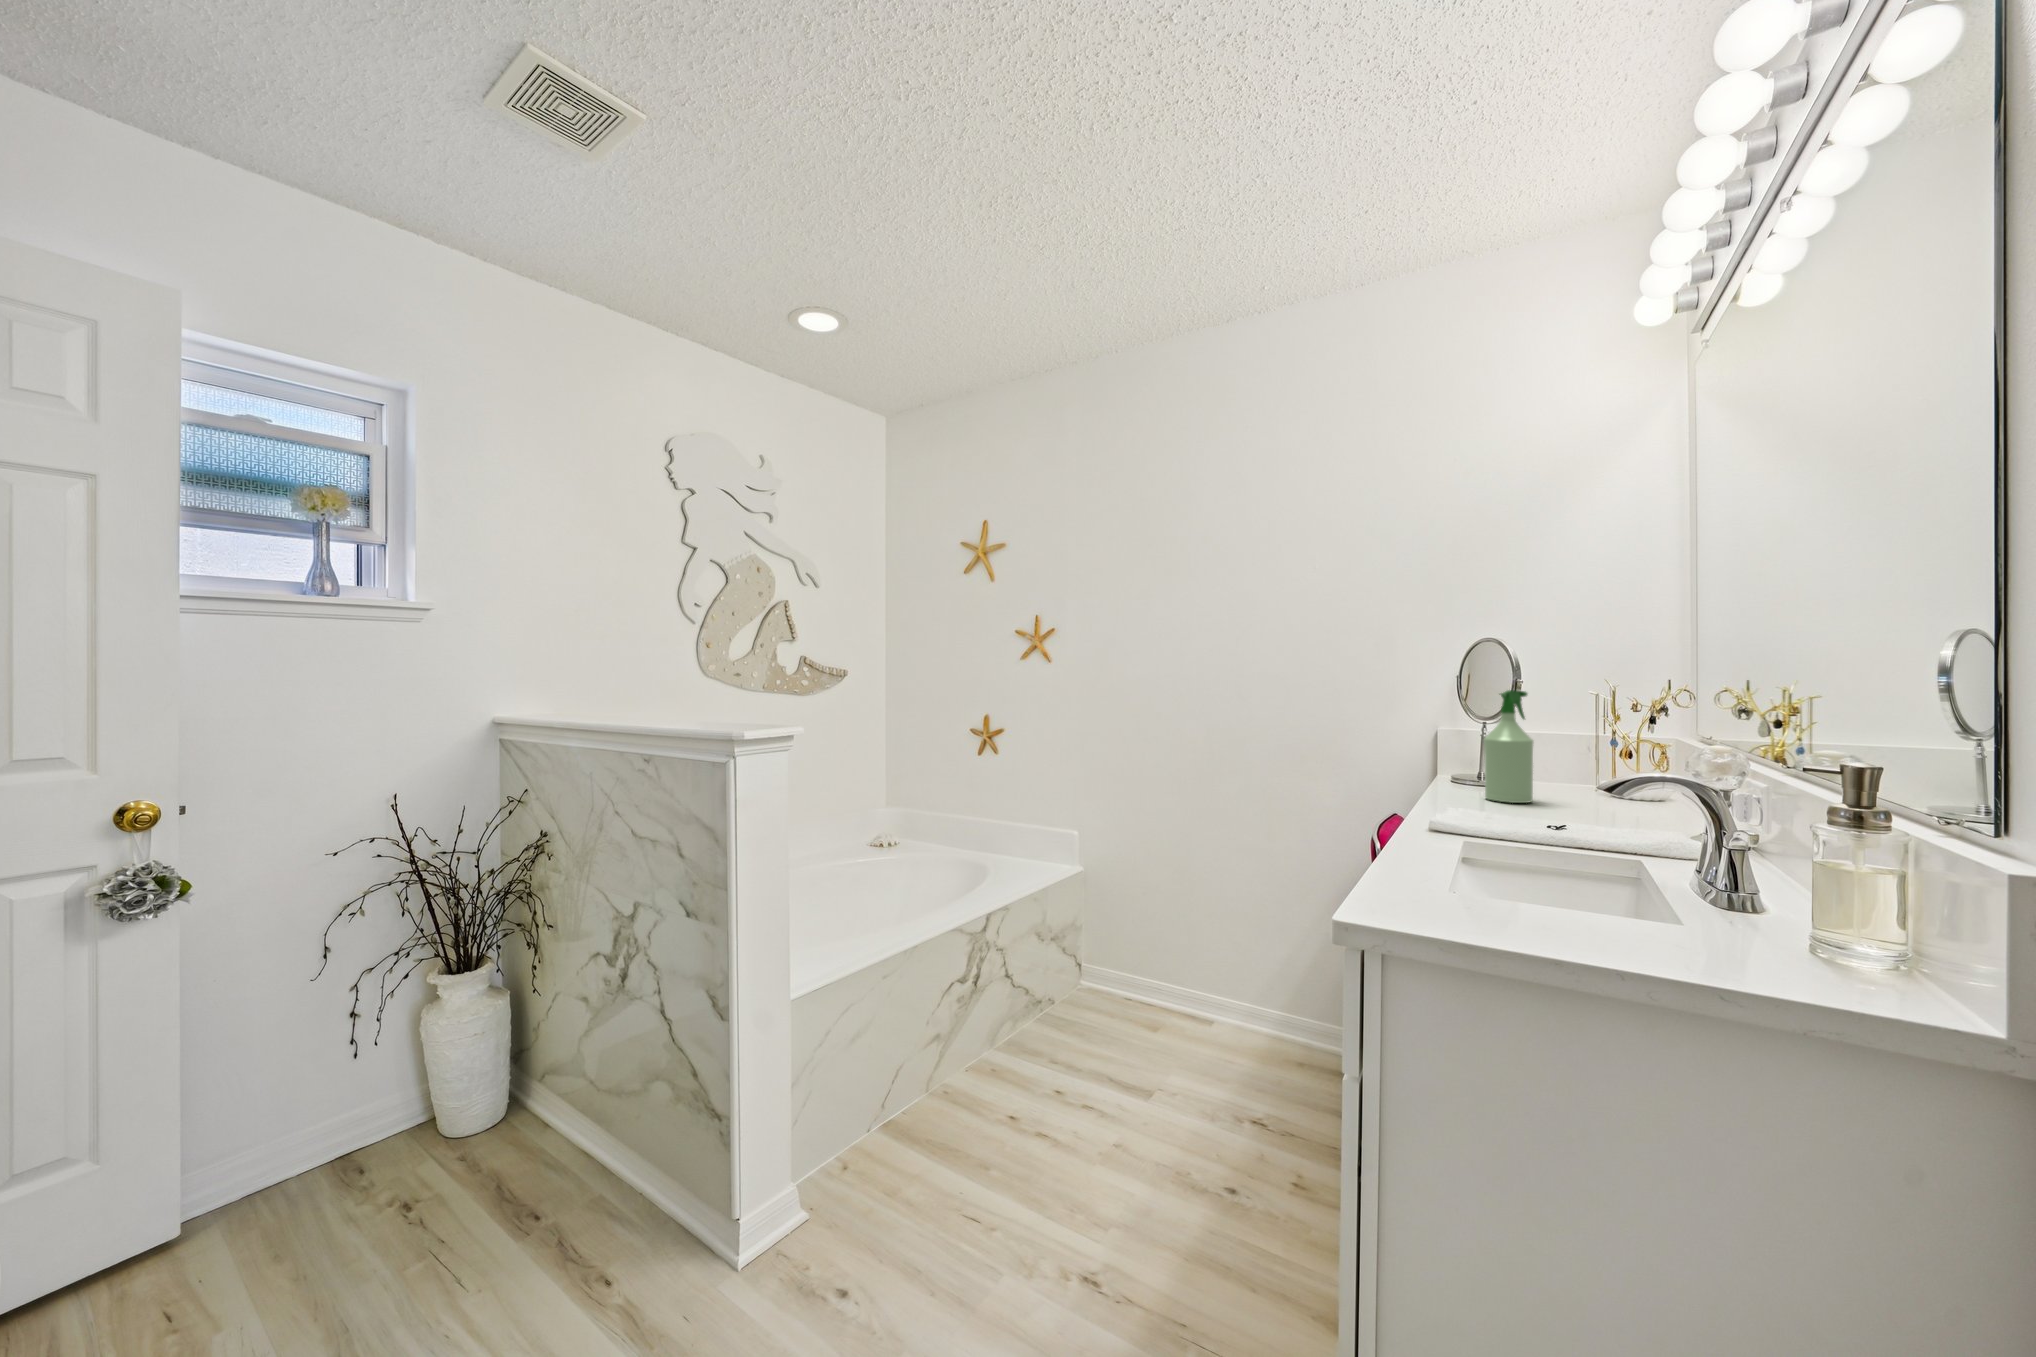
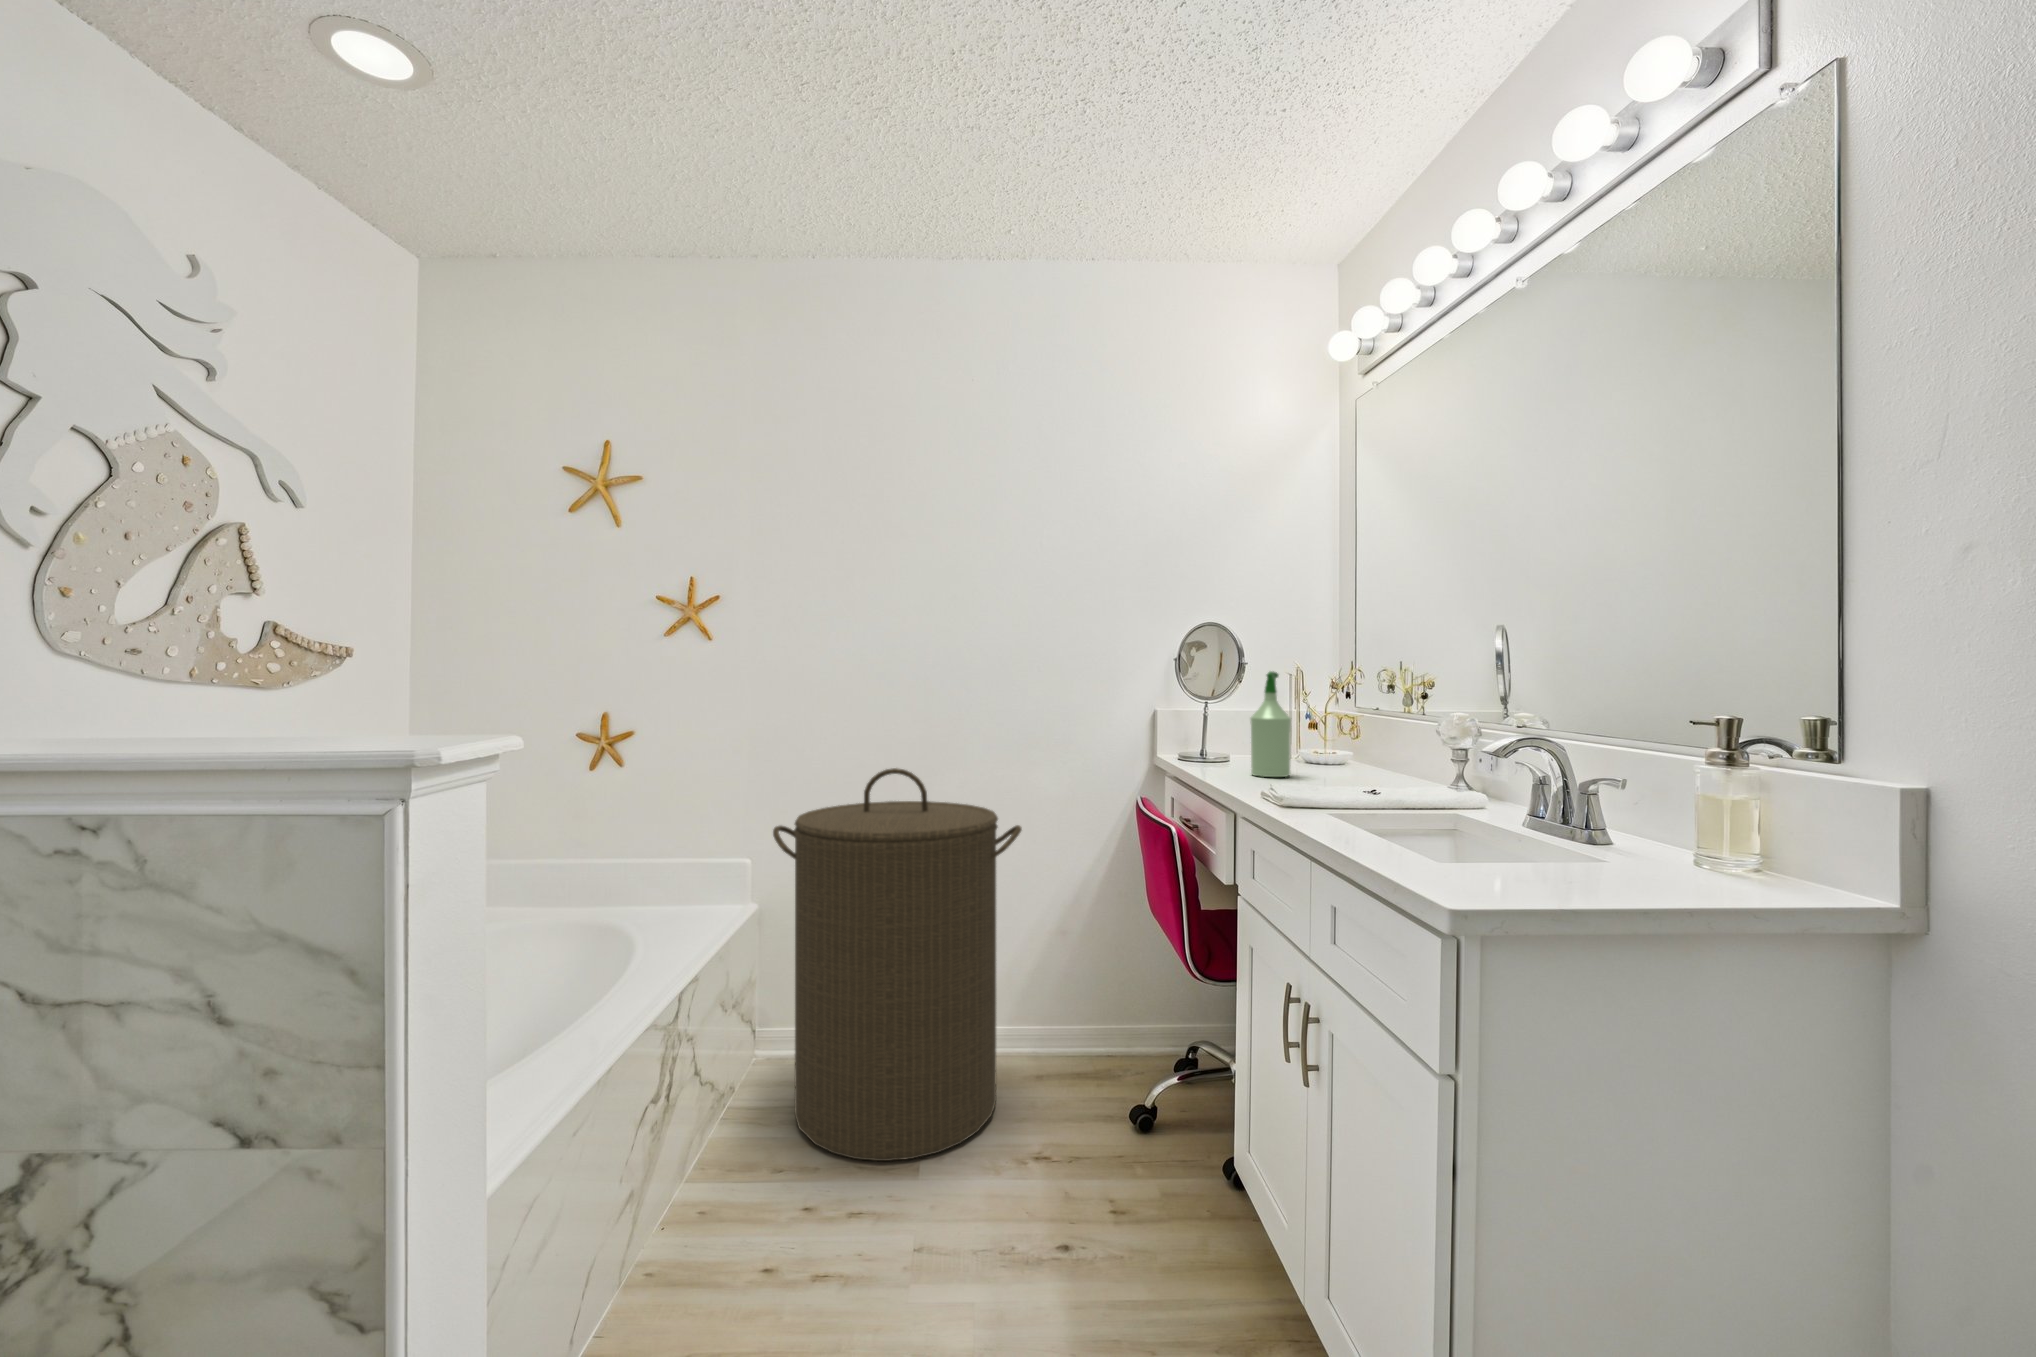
laundry hamper: none [1069,767,1268,1091] -> present [773,768,1022,1161]

